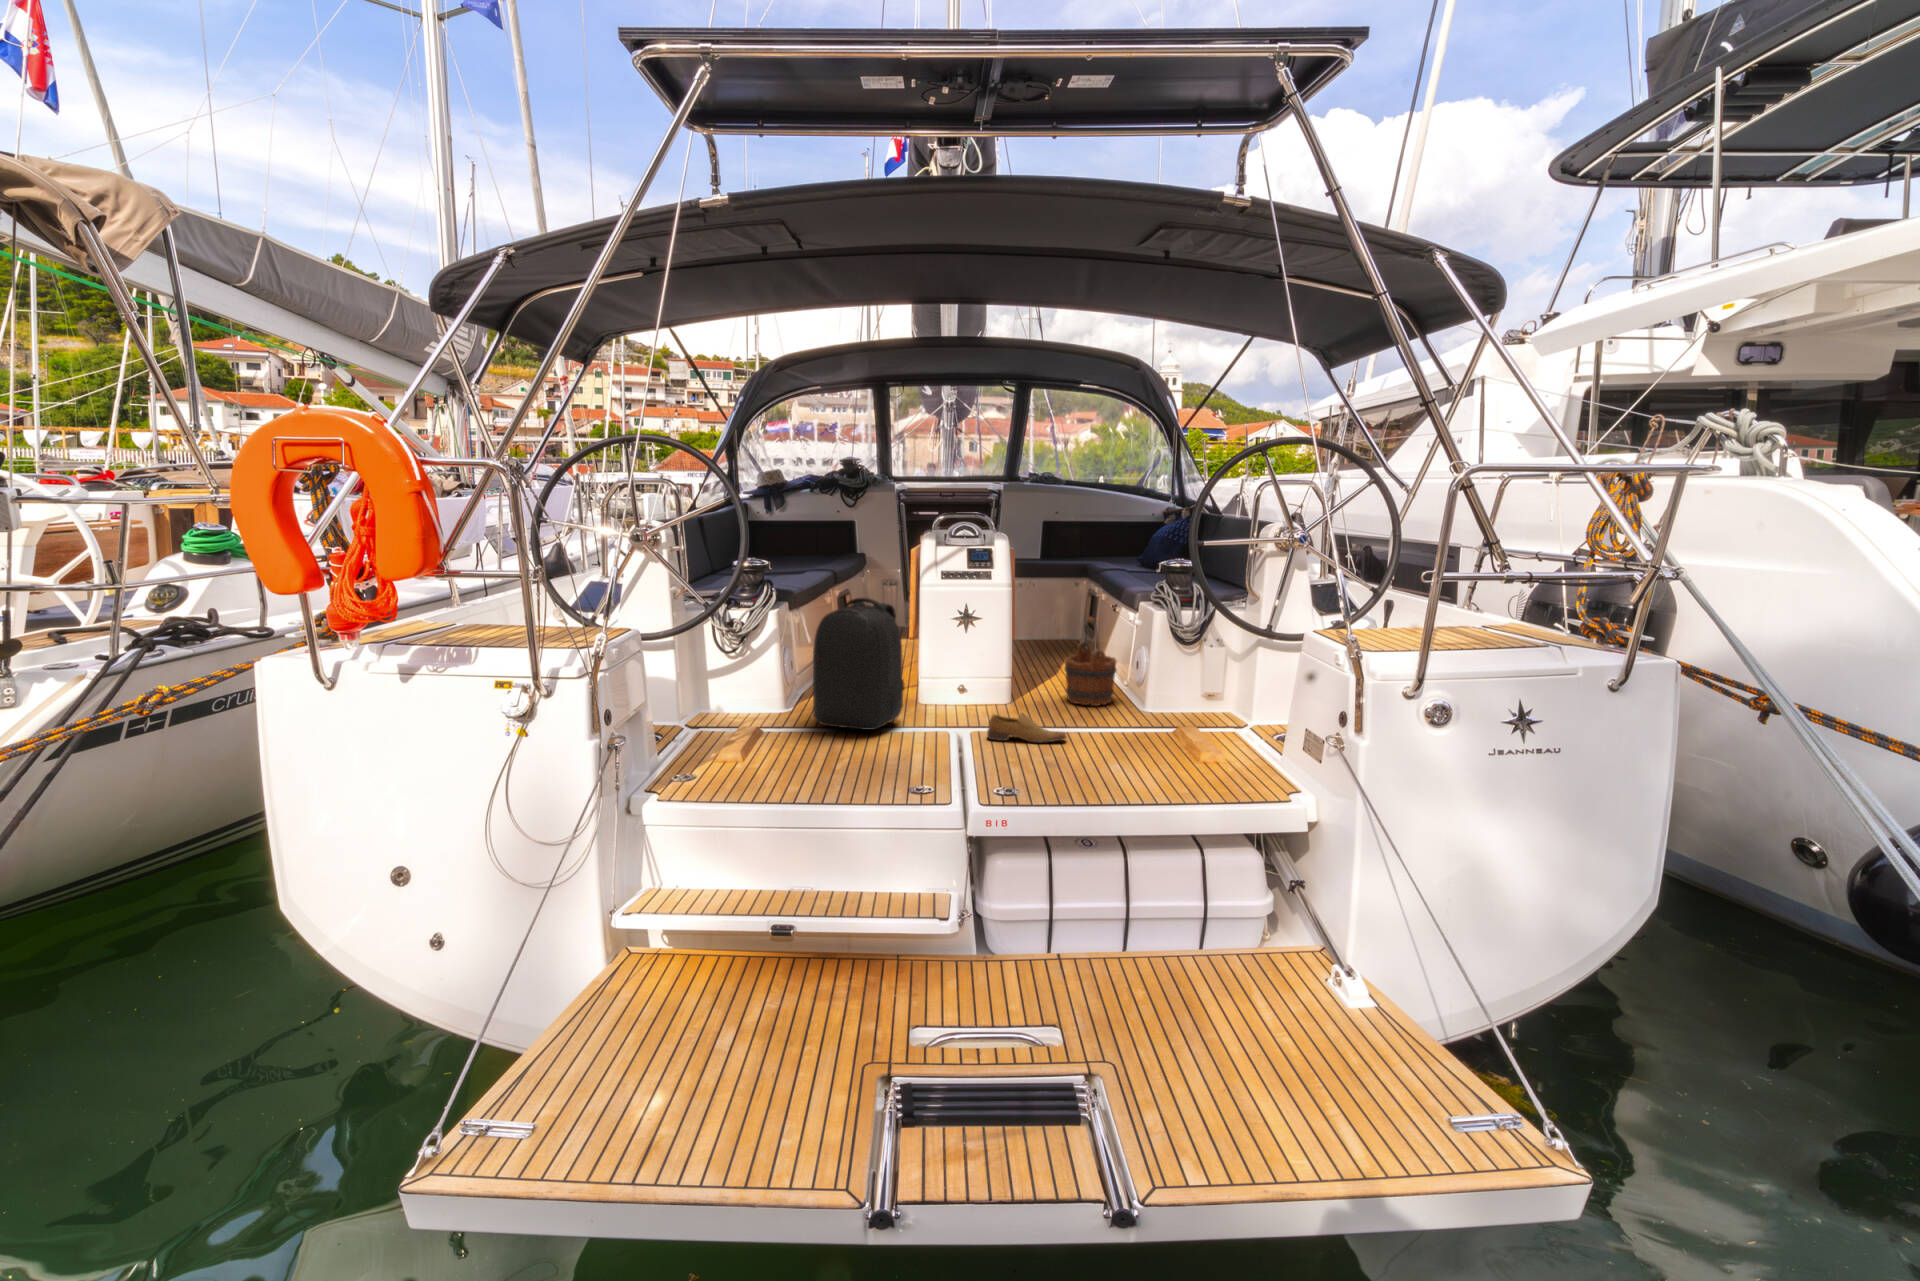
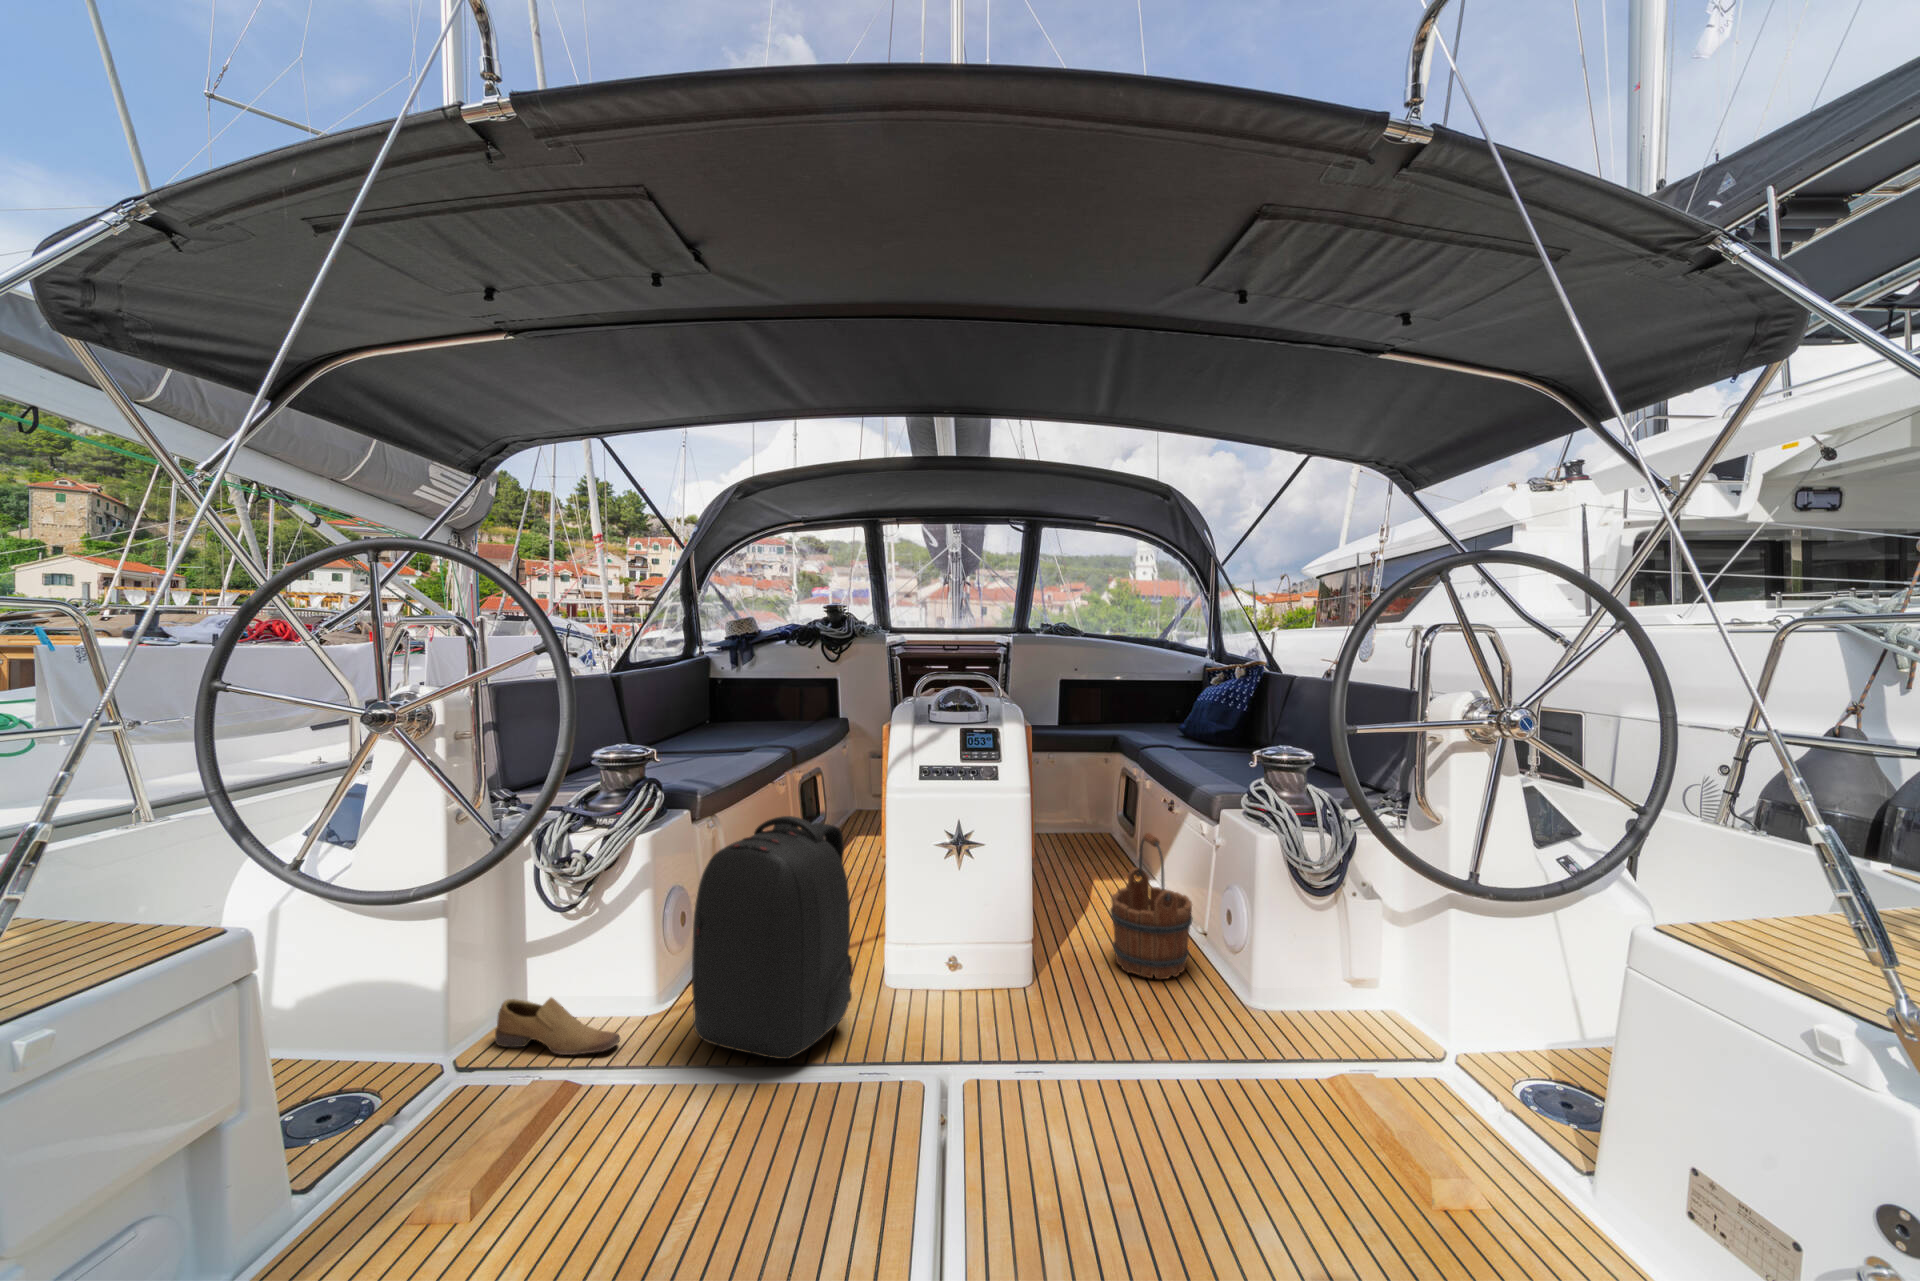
shoe: present [987,713,1066,743] -> present [495,998,620,1055]

